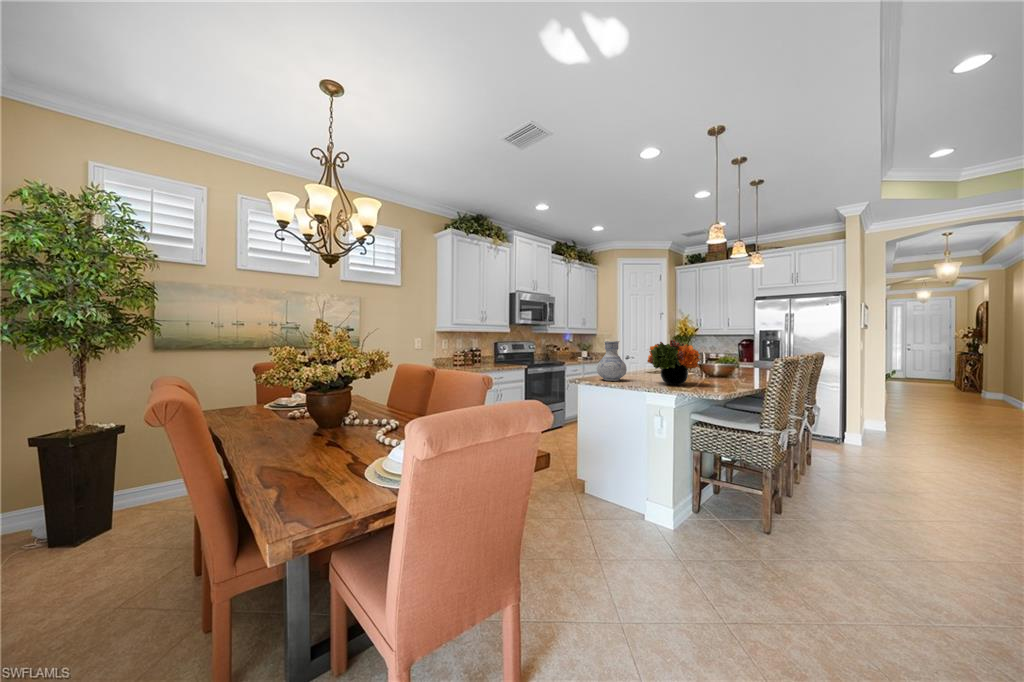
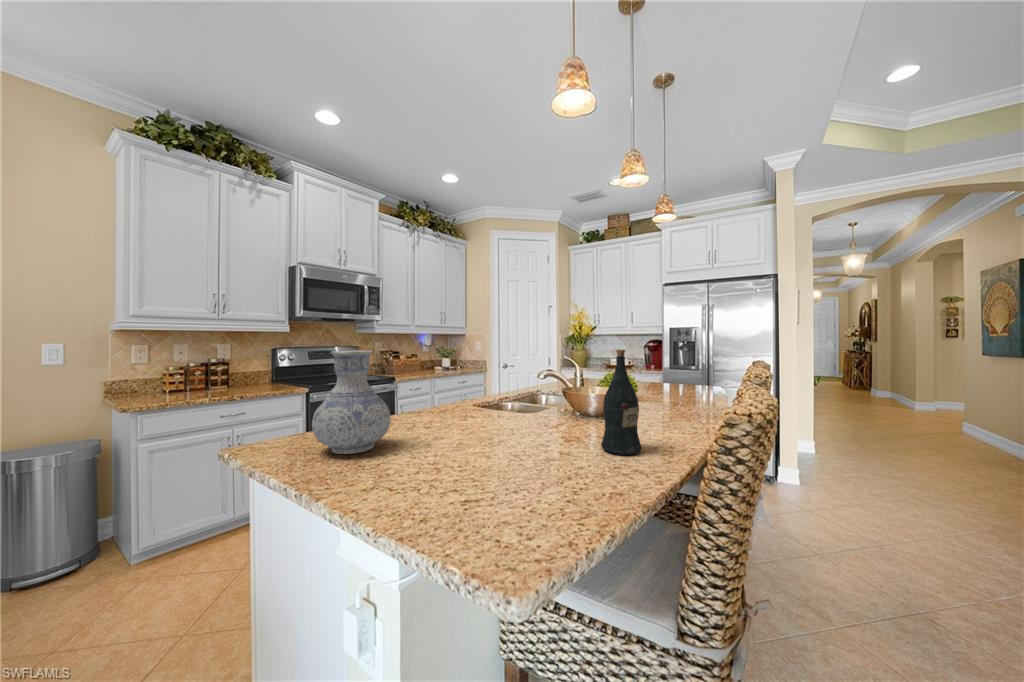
flower arrangement: present [647,340,700,385] -> none [412,348,551,470]
wine bottle: none [720,342,739,385] -> present [601,350,642,455]

